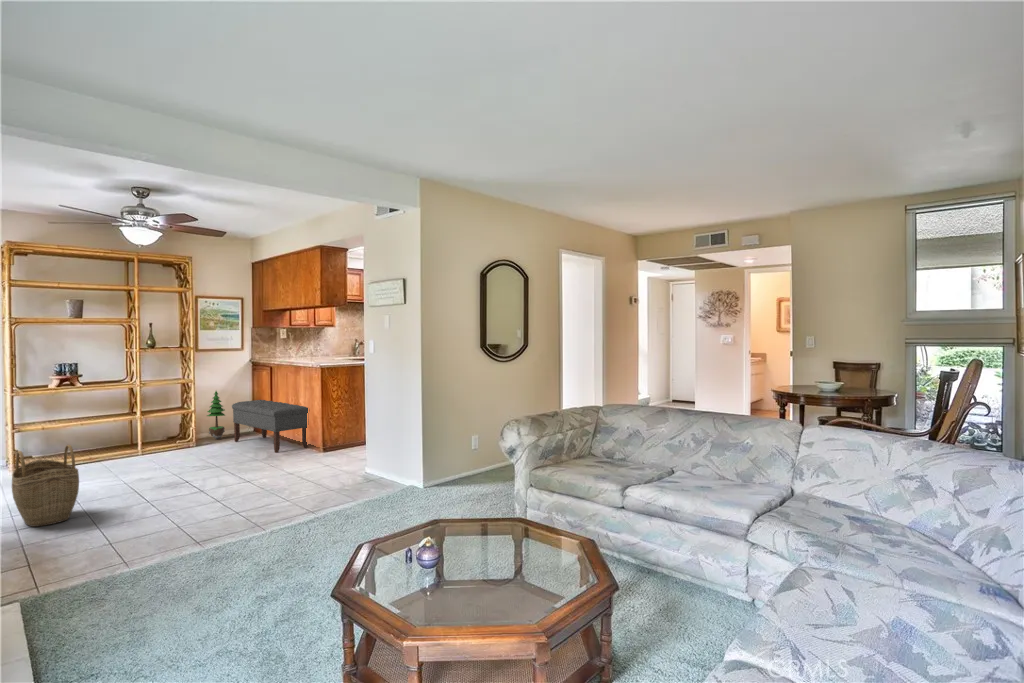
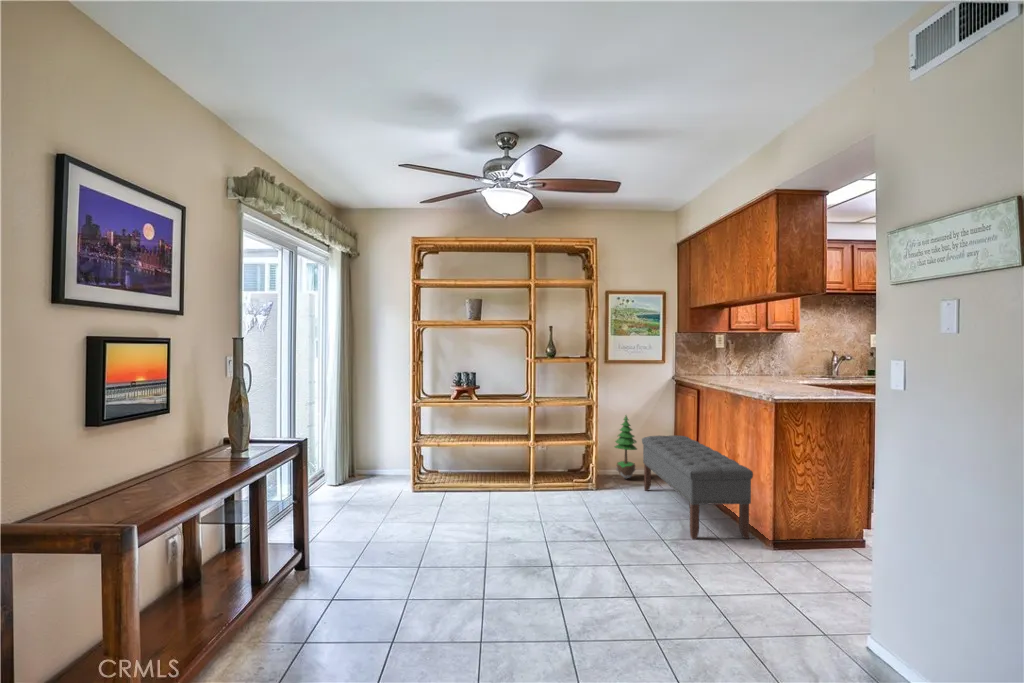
woven basket: present [12,445,79,527] -> none [246,516,345,654]

